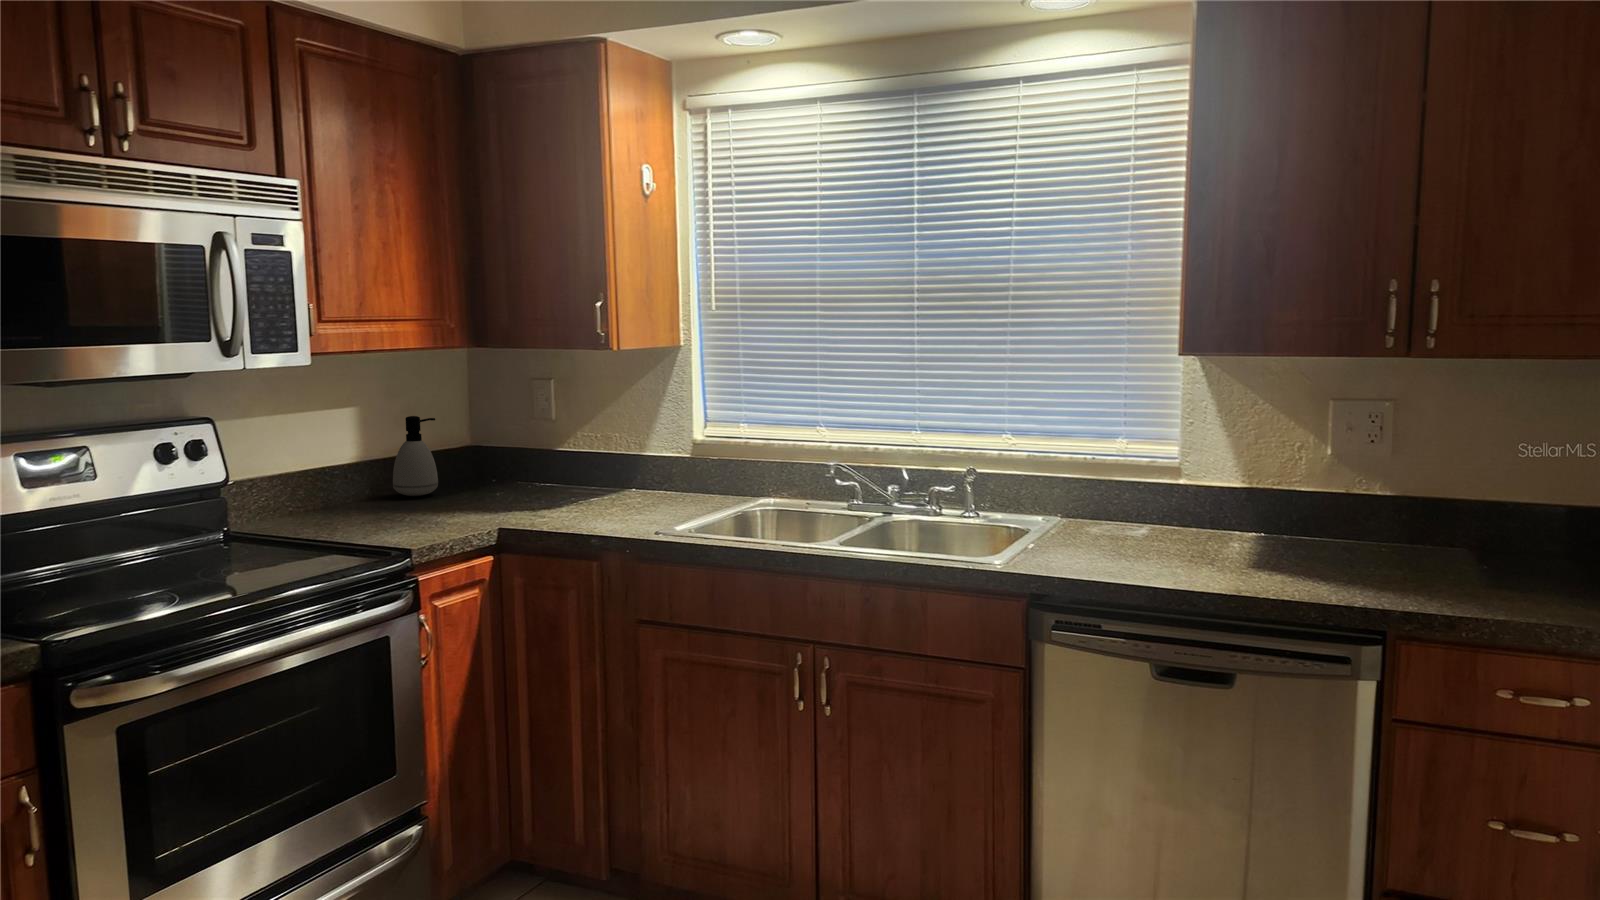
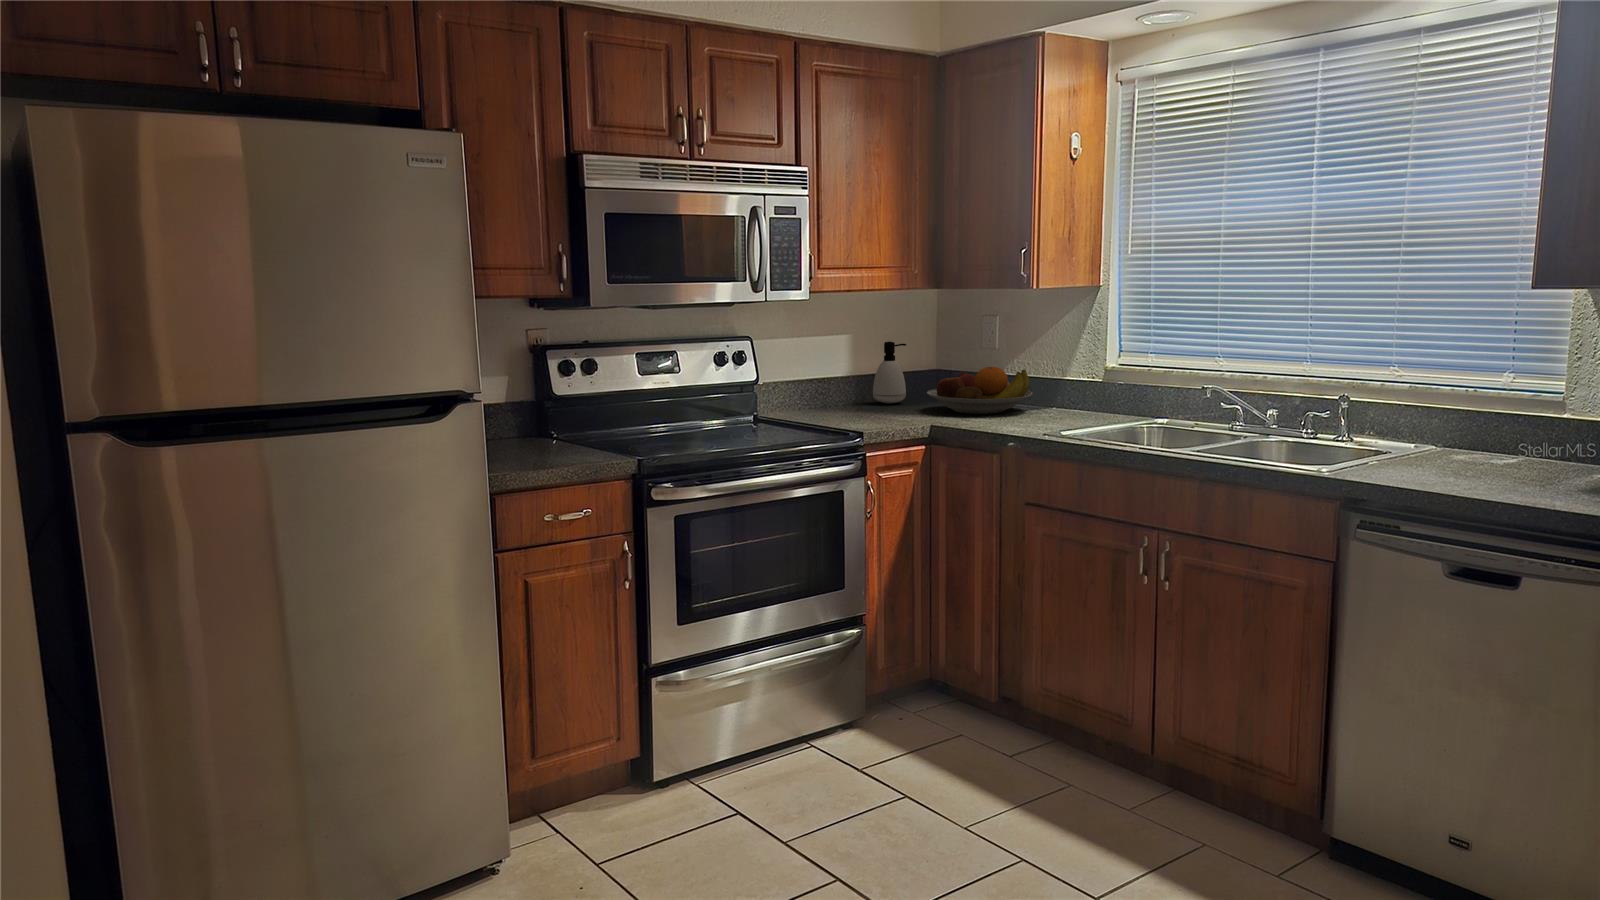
fruit bowl: none [472,446,607,506] -> present [927,367,1032,414]

